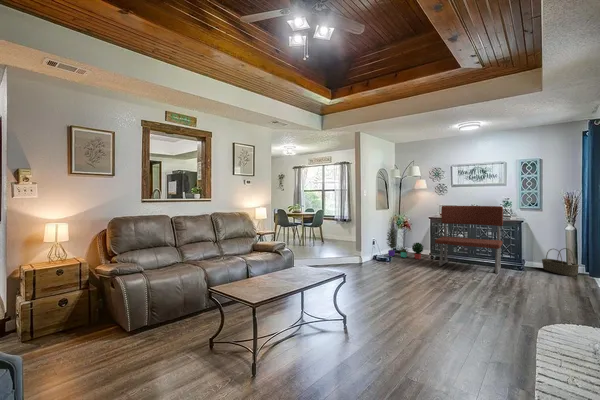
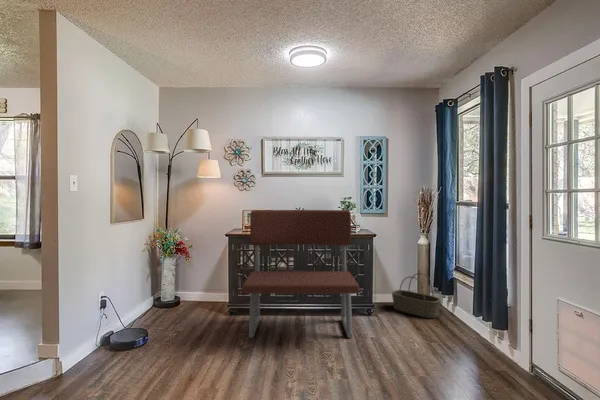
potted plant: present [387,229,423,259] -> none [134,260,216,323]

